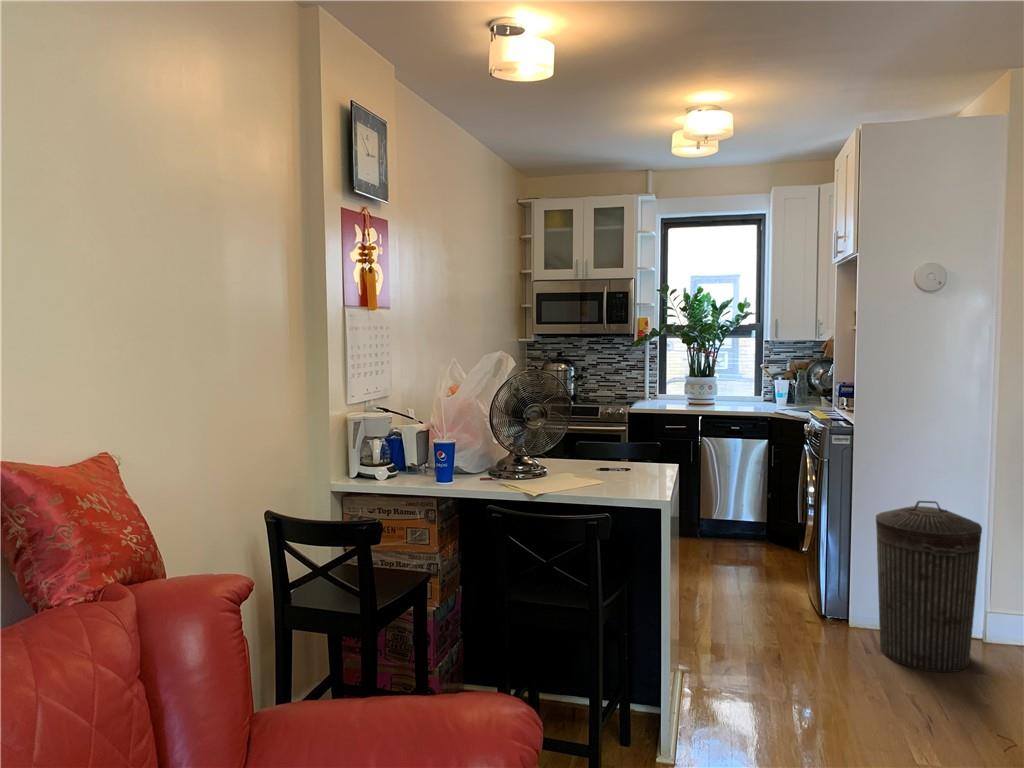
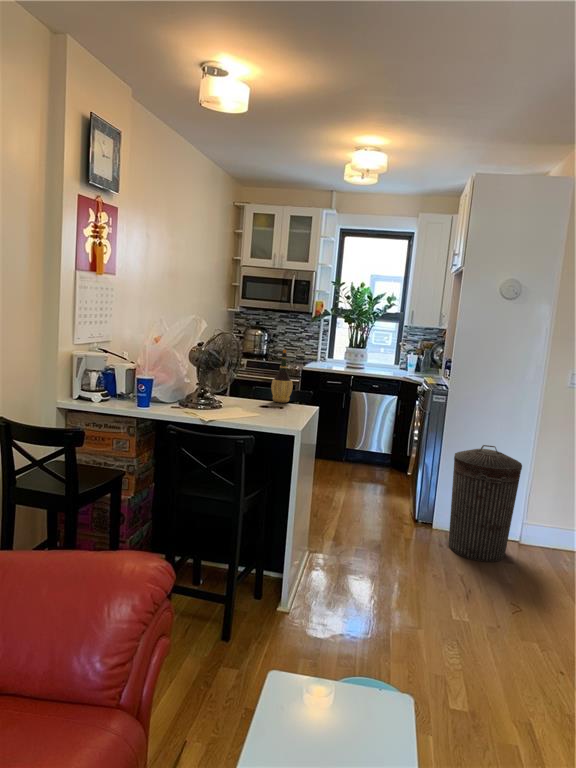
wine bottle: none [609,388,638,462] -> present [271,350,293,403]

